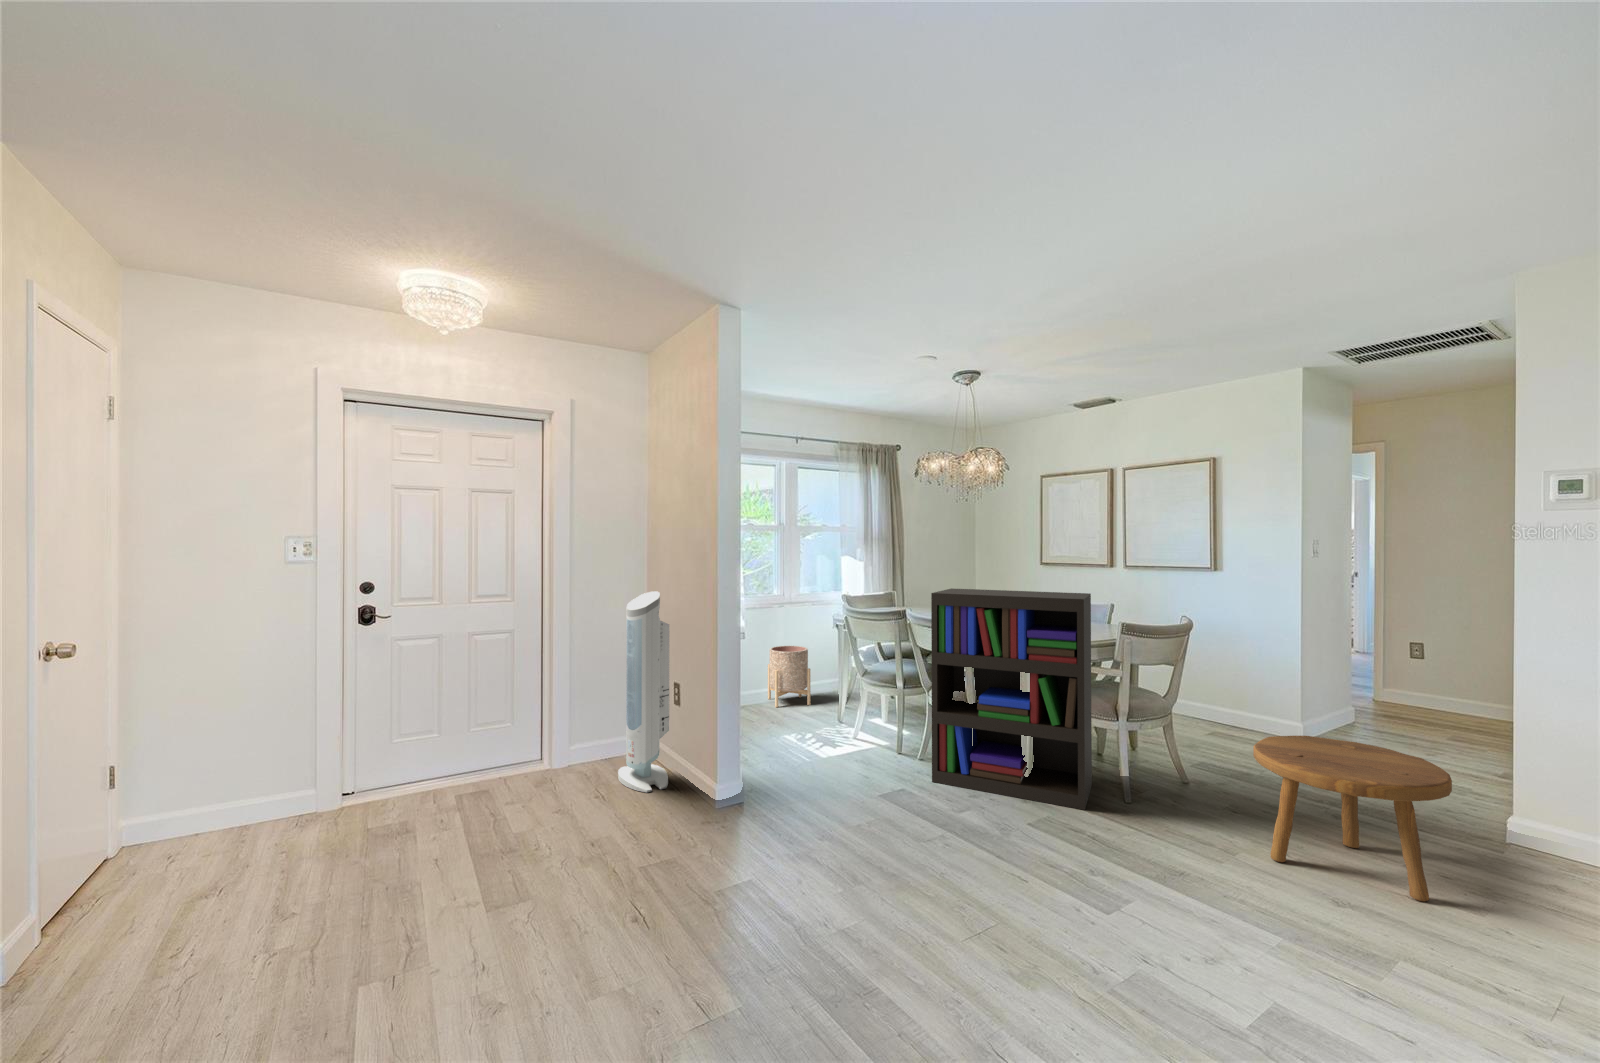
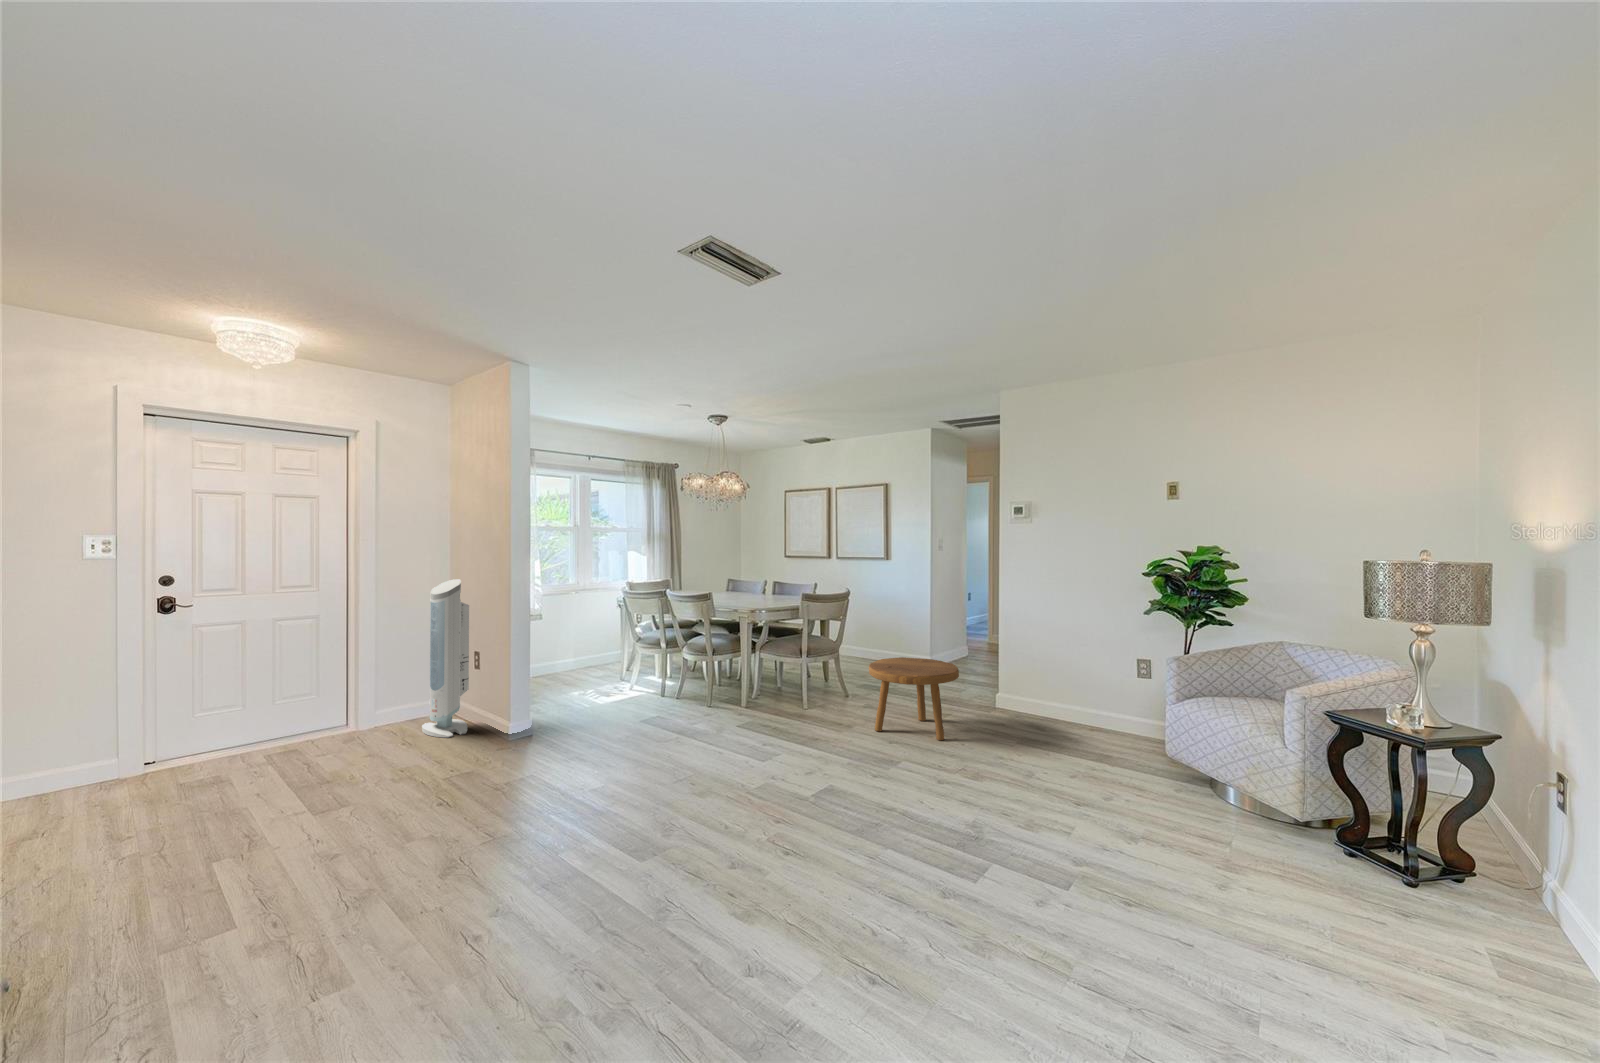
bookshelf: present [931,588,1092,810] -> none [679,574,789,718]
planter: present [768,646,810,707] -> none [559,625,596,675]

